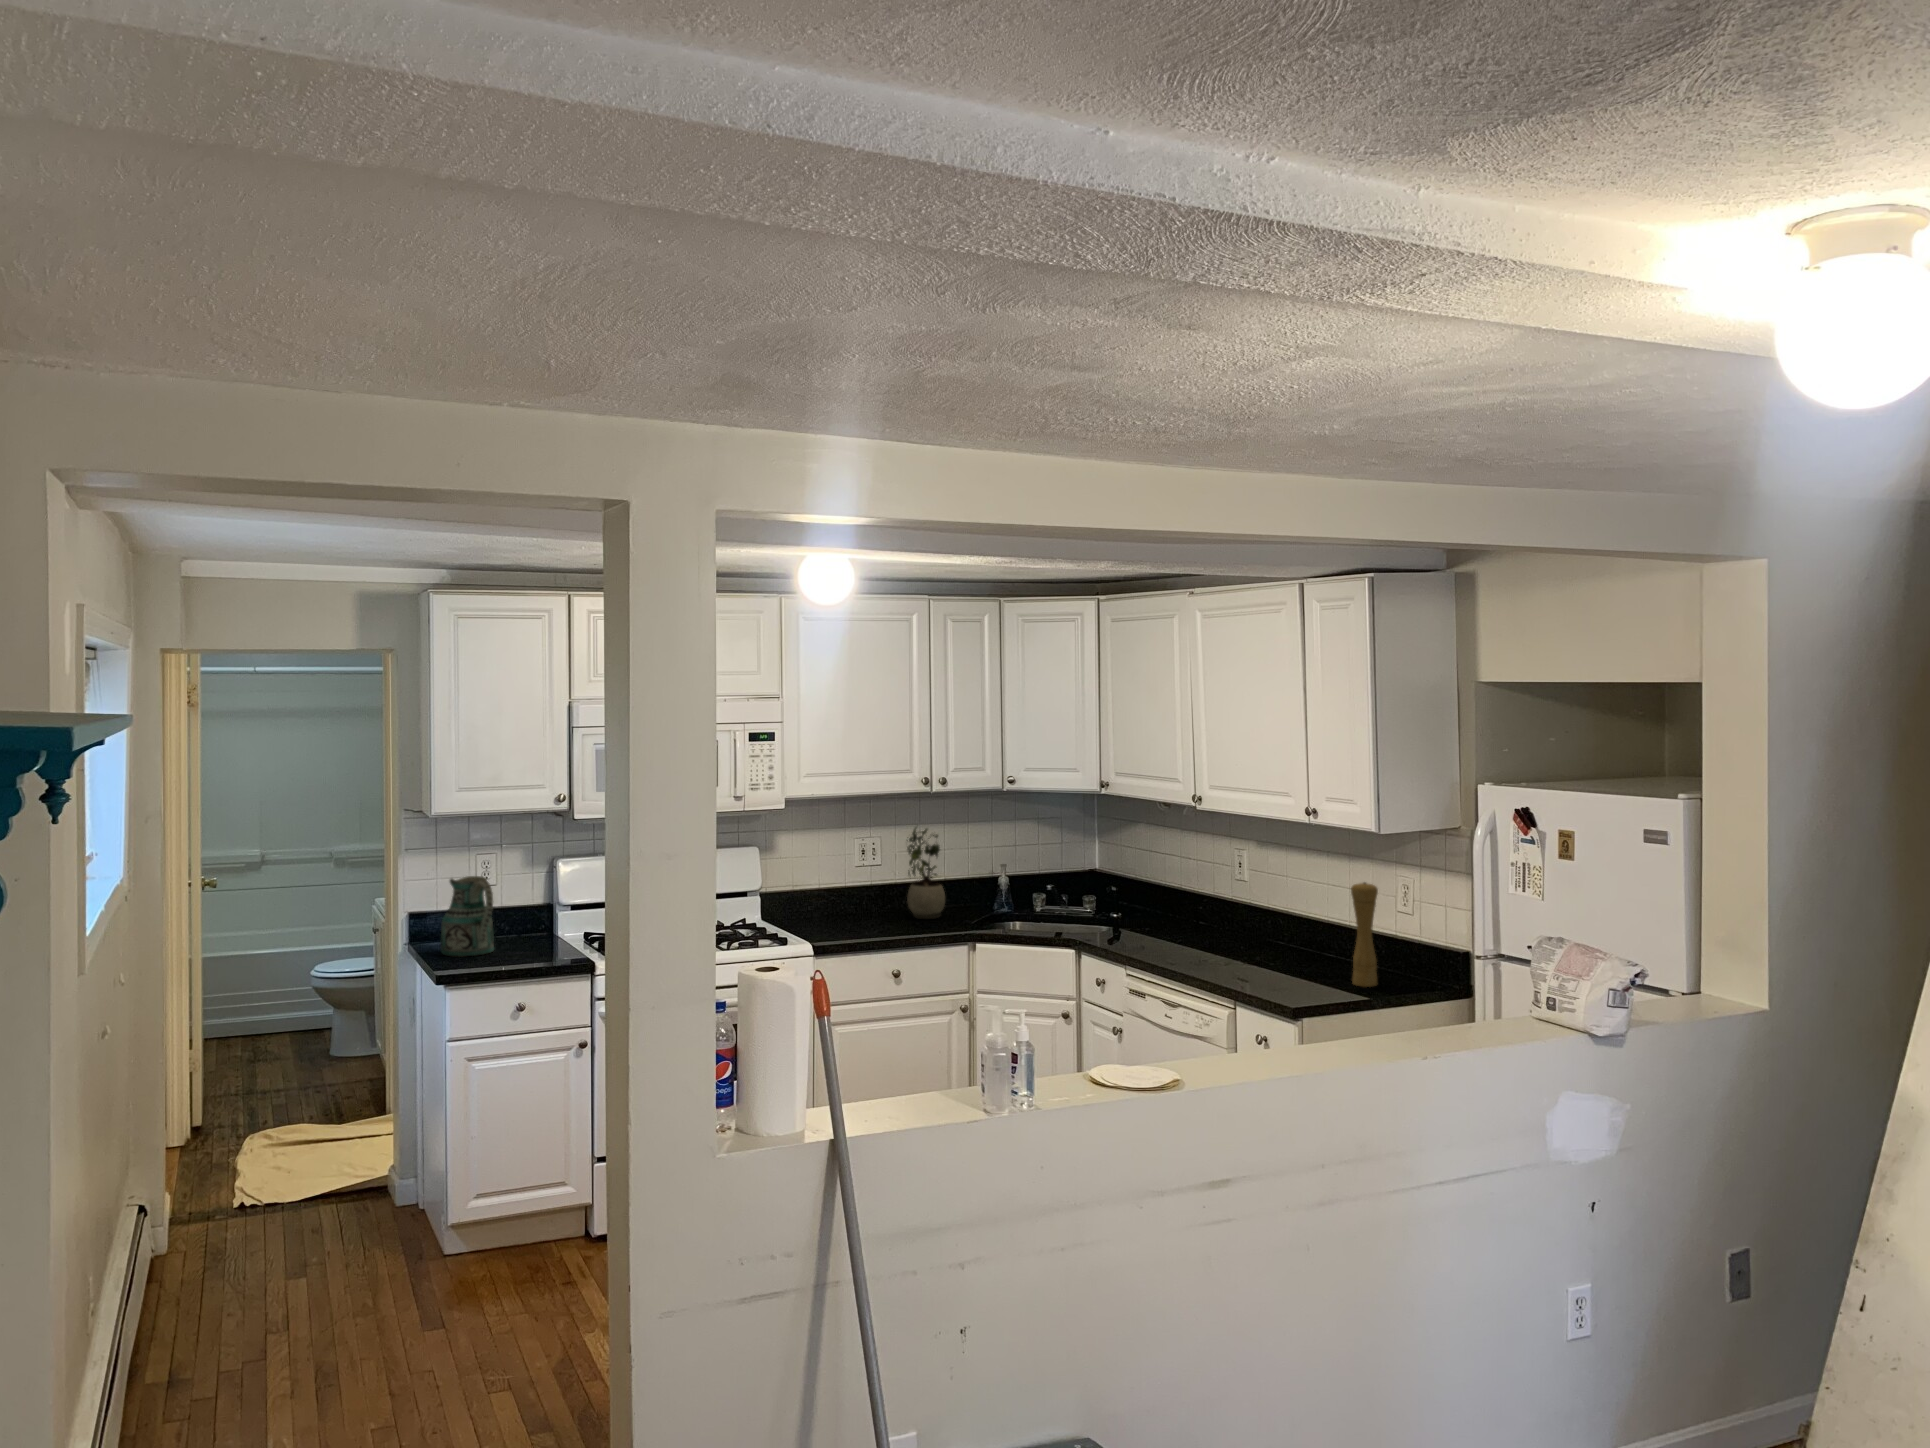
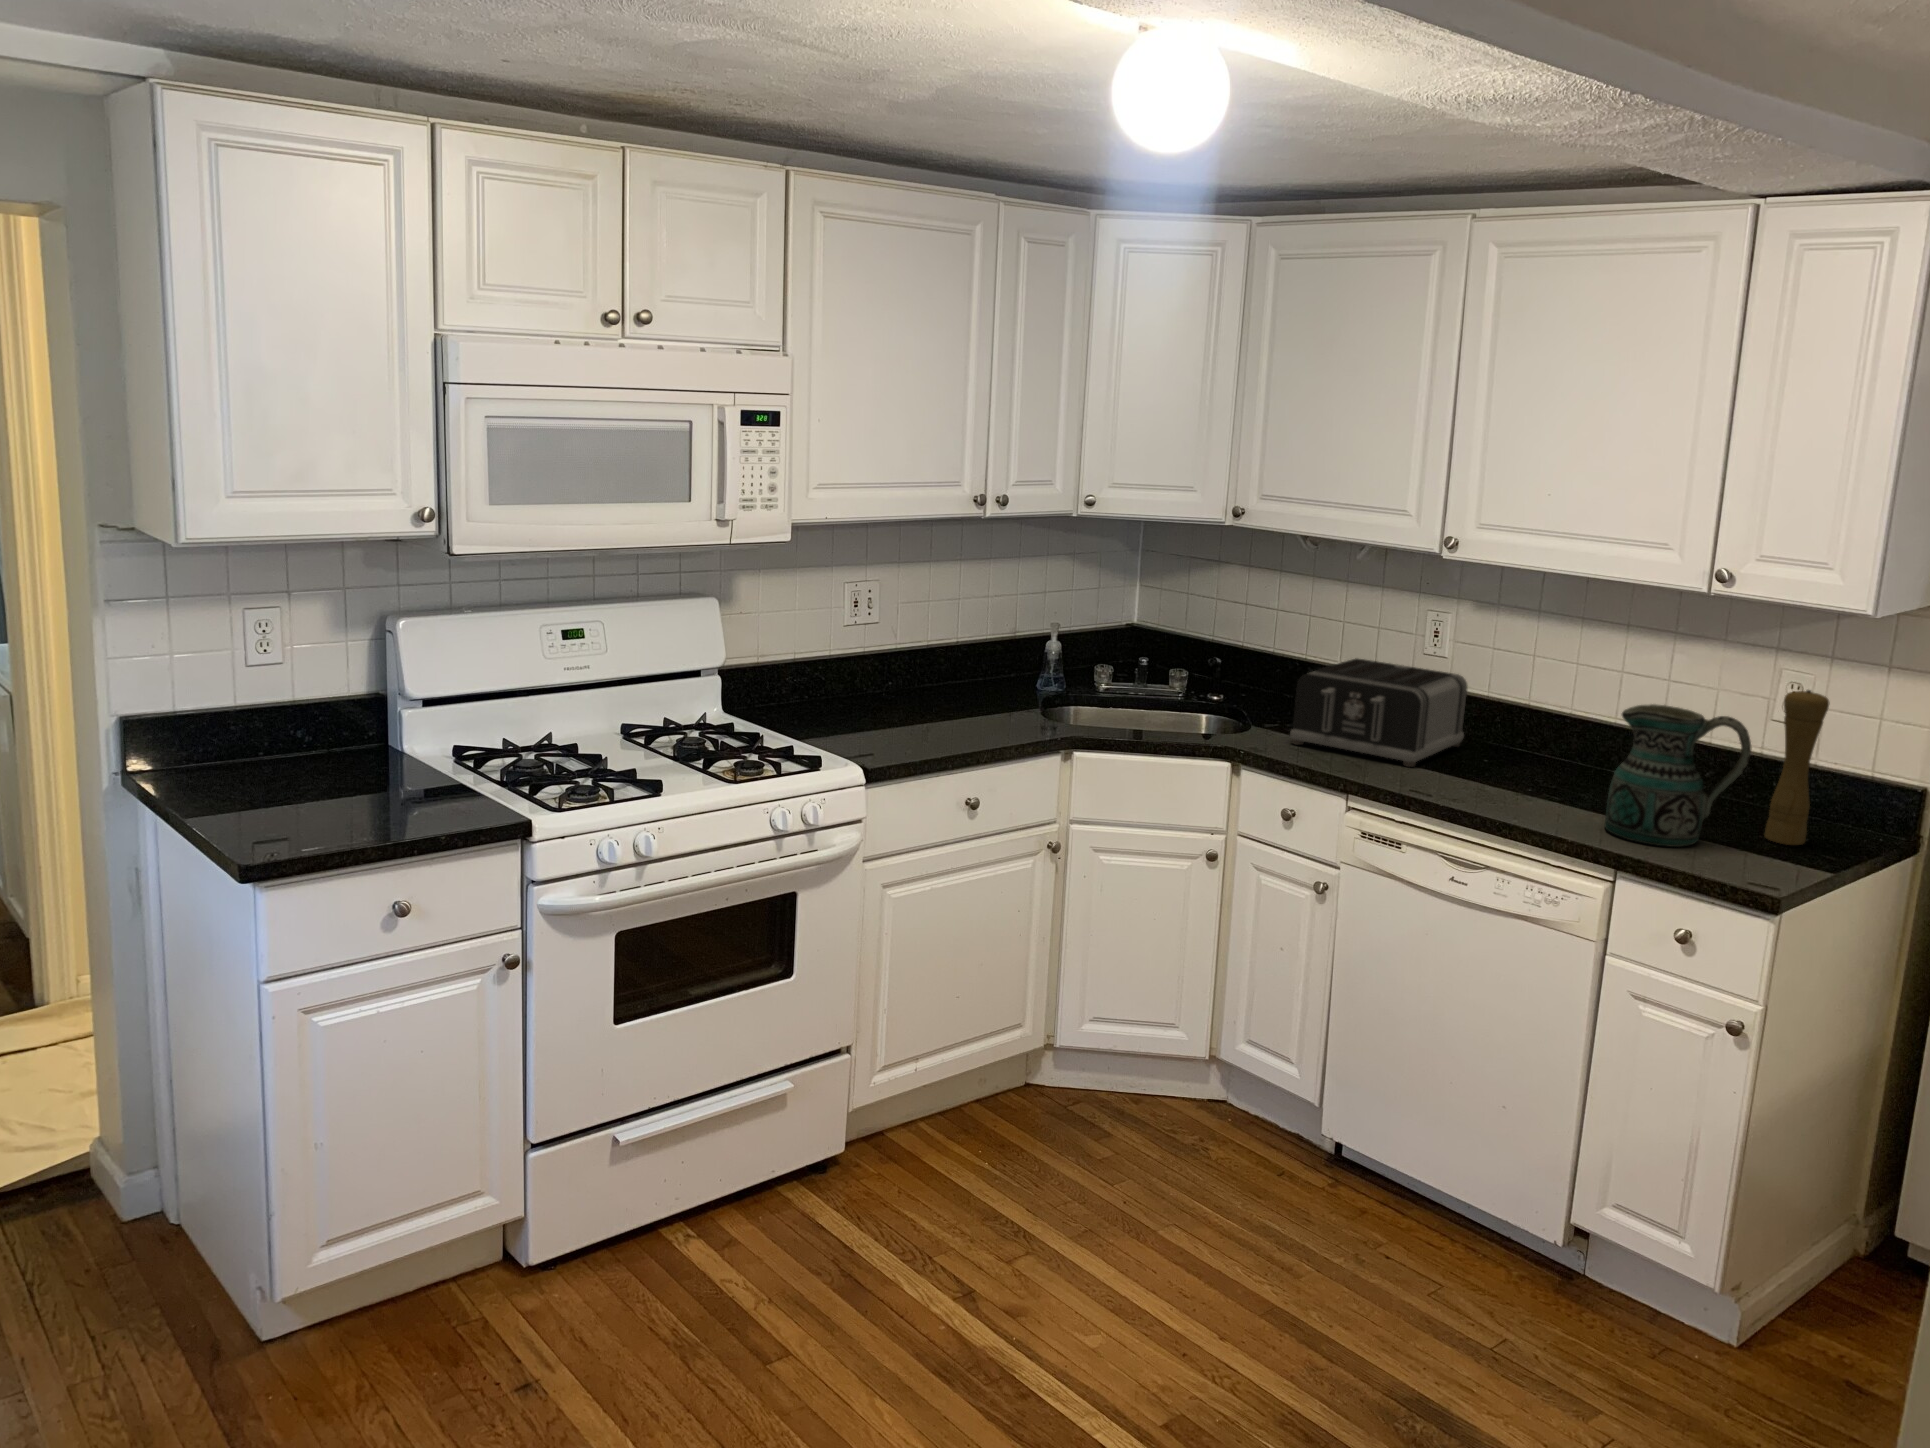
potted plant: present [907,827,945,919] -> none [928,565,986,705]
ceramic pitcher: present [440,876,494,957] -> present [1605,704,1752,847]
toaster: none [1120,882,1249,950] -> present [1290,658,1467,767]

